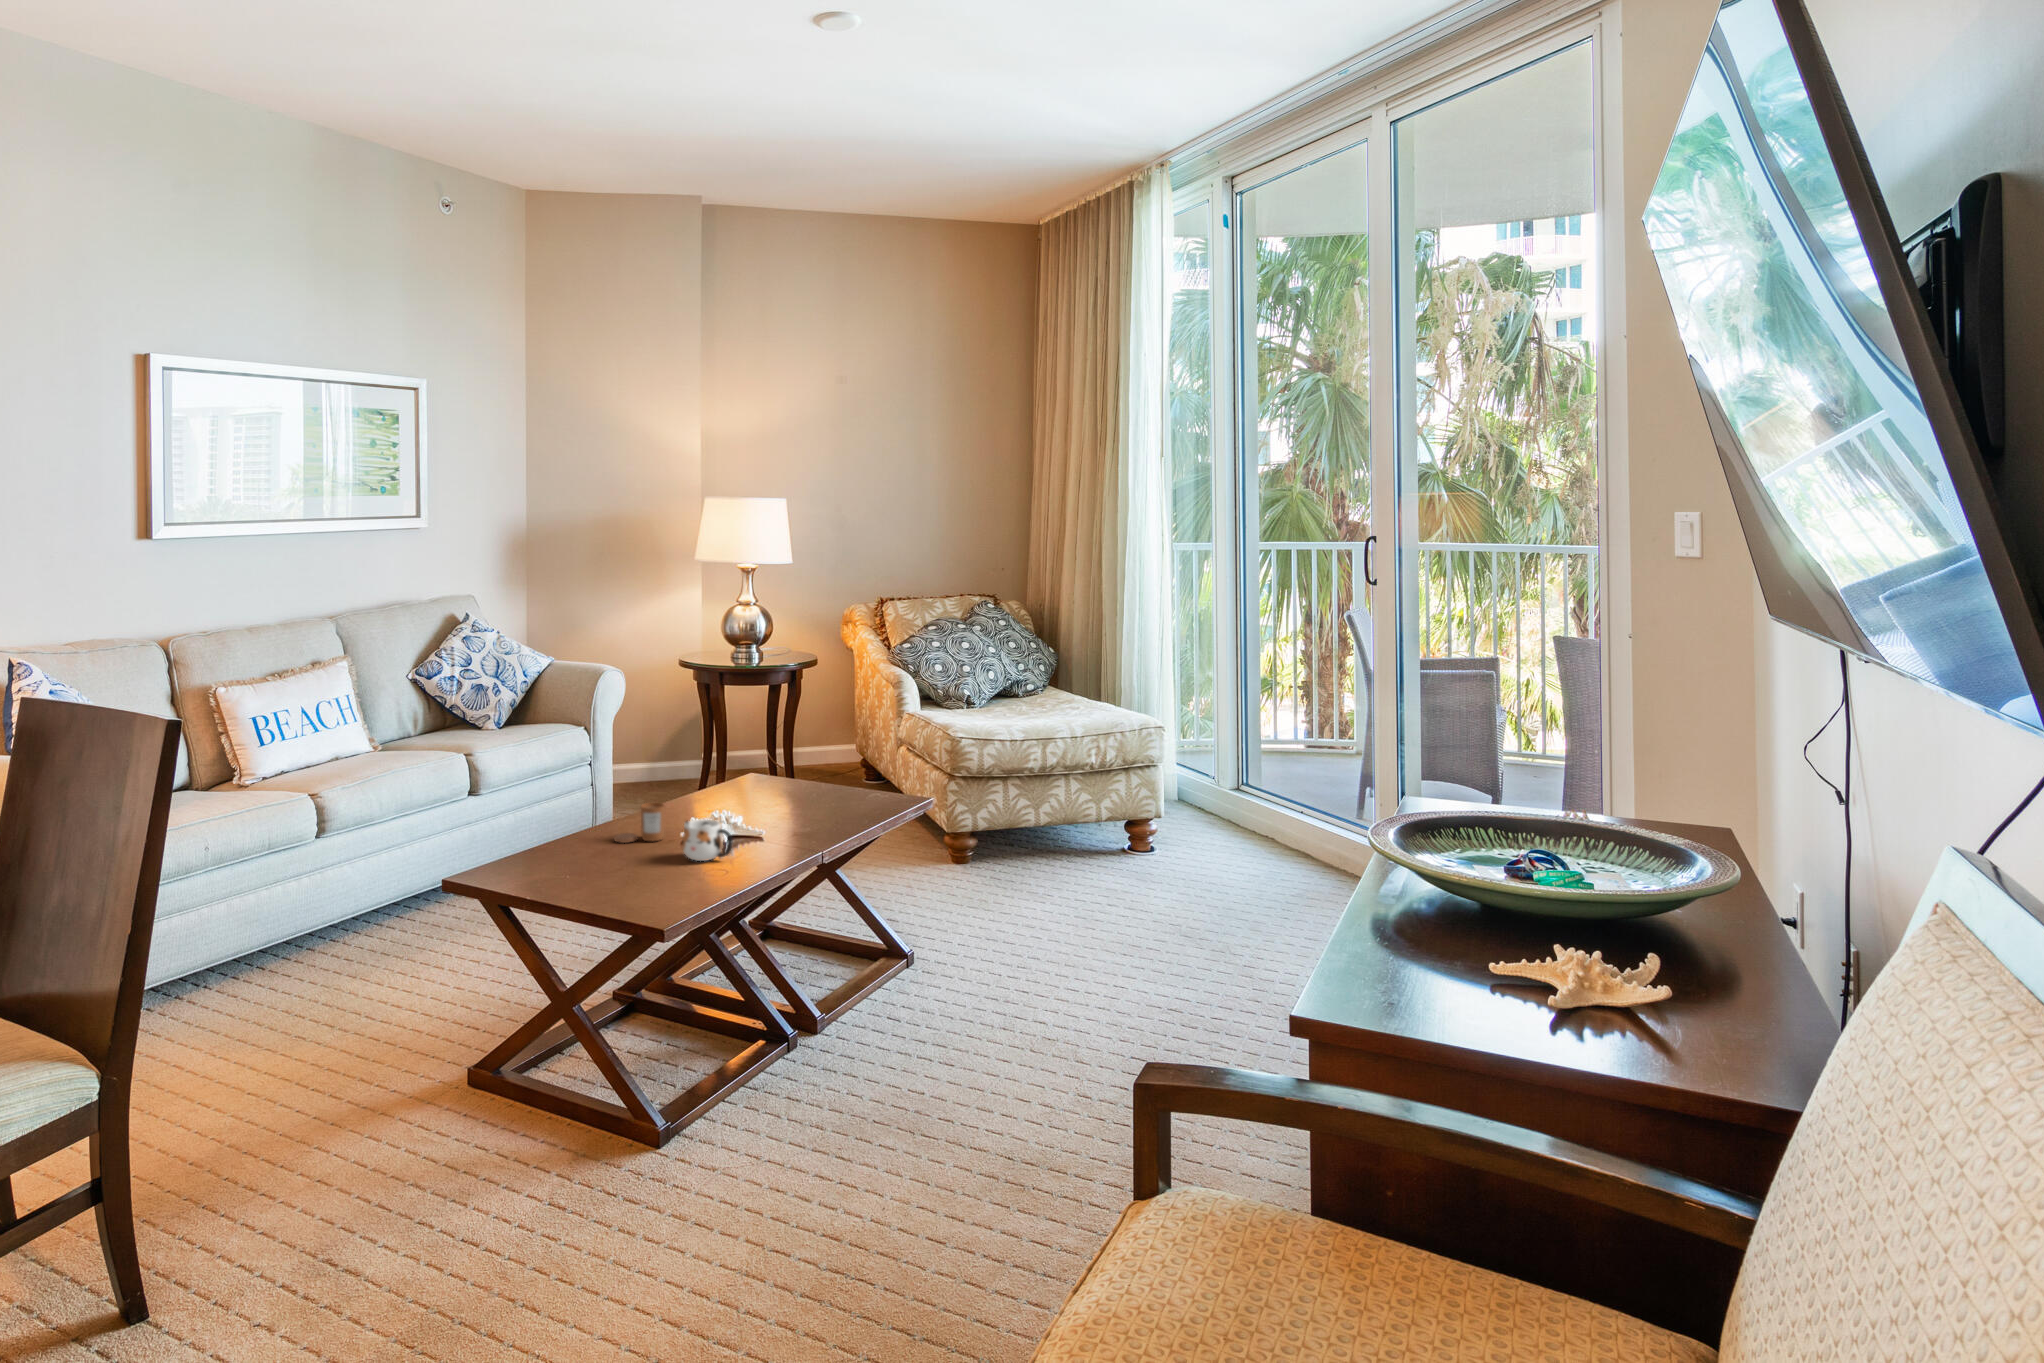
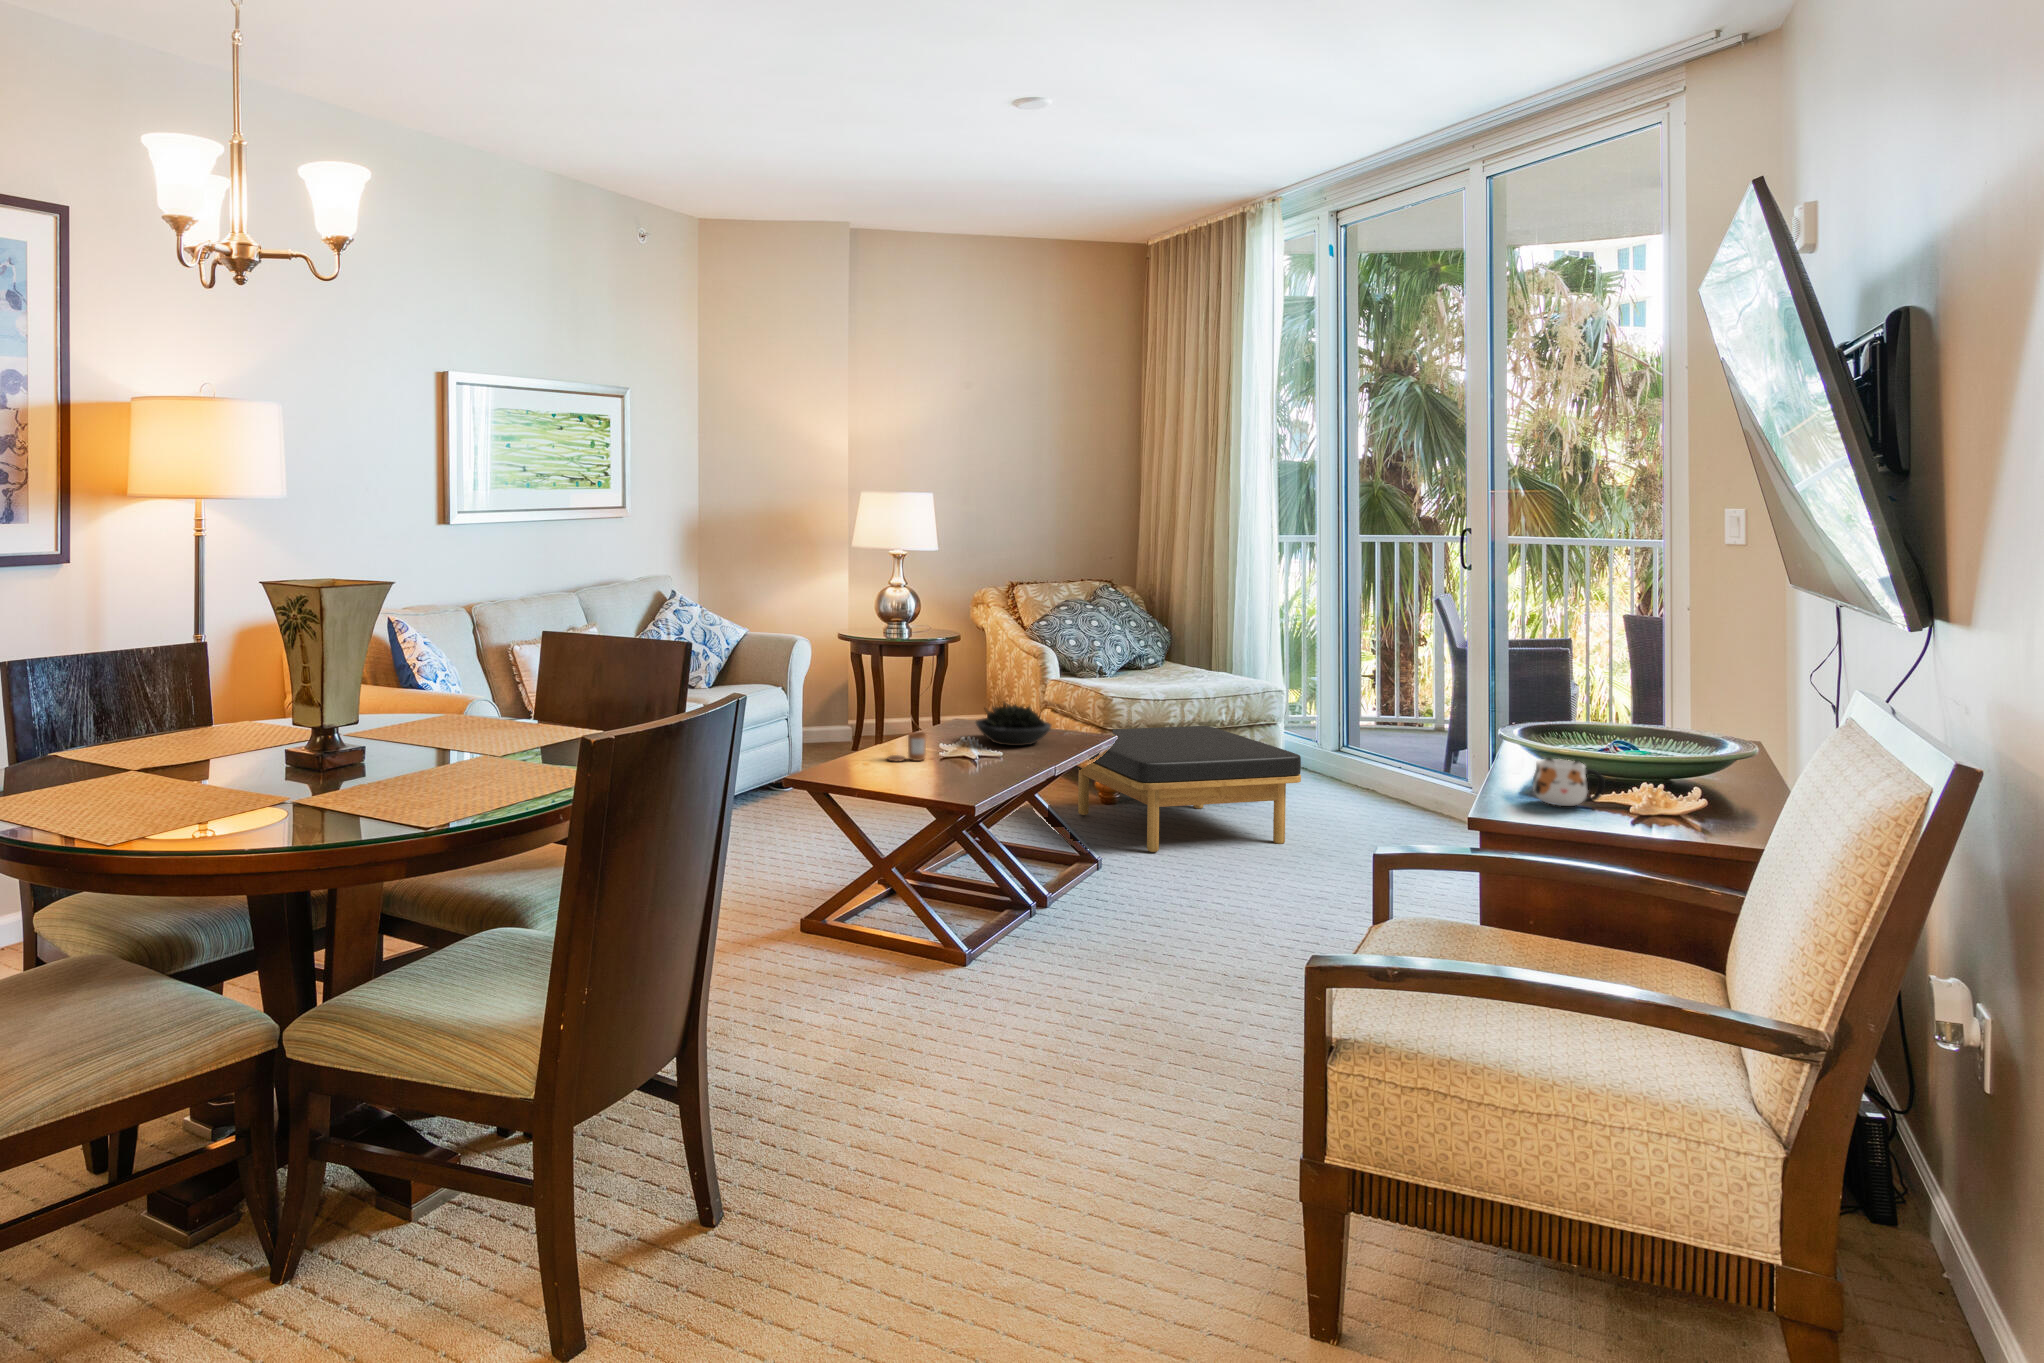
succulent plant: none [748,757,843,815] -> present [976,703,1051,746]
ottoman: none [901,770,1168,936] -> present [1078,726,1301,852]
mug: present [682,819,732,861] -> present [1533,758,1605,806]

